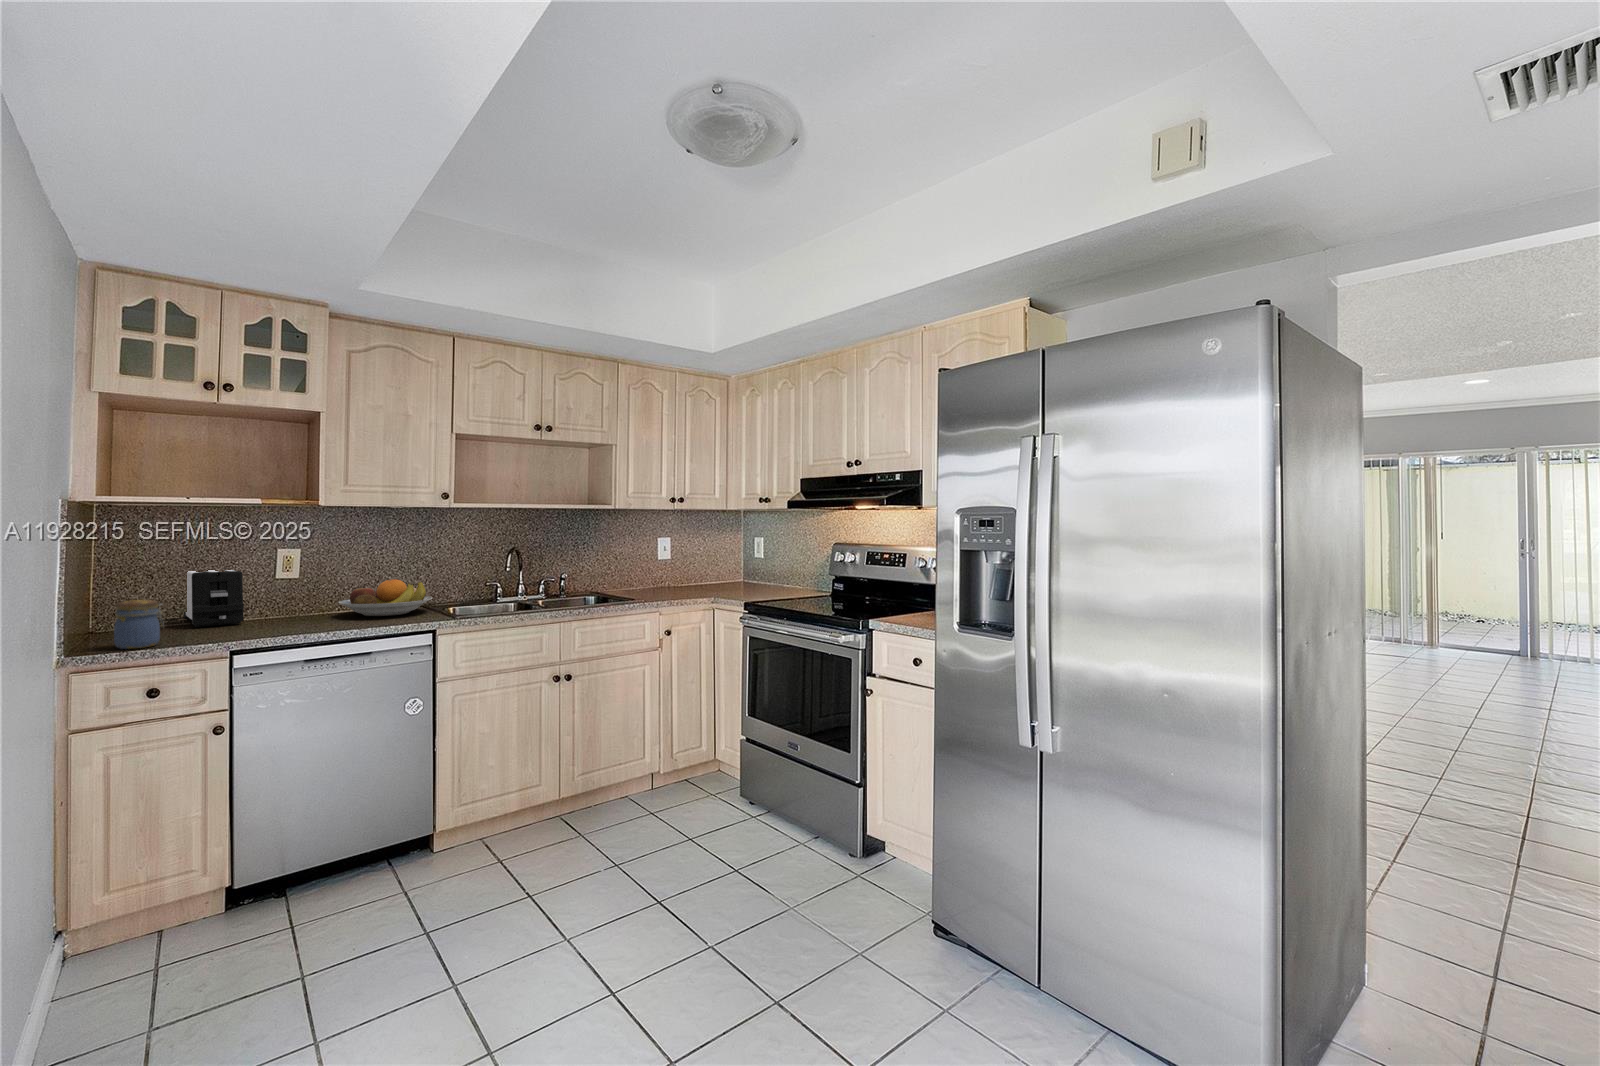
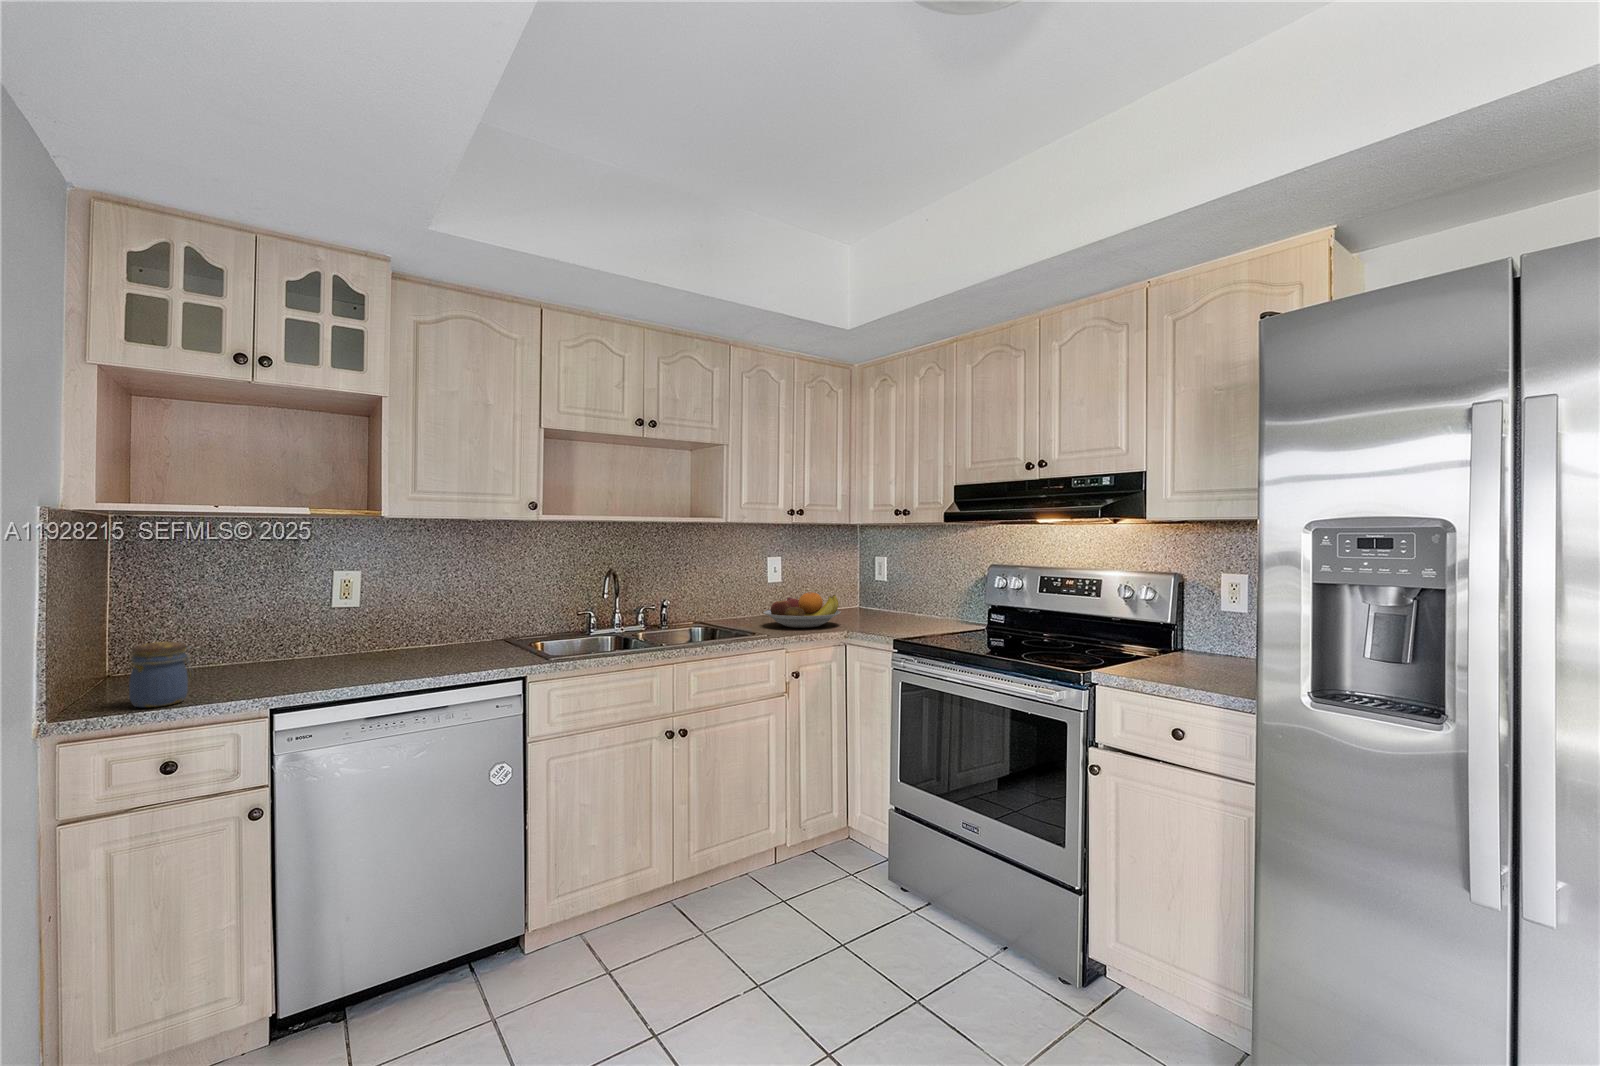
toaster: present [184,570,244,627] -> none [225,595,294,671]
fruit bowl: present [338,579,432,616] -> present [763,593,841,628]

